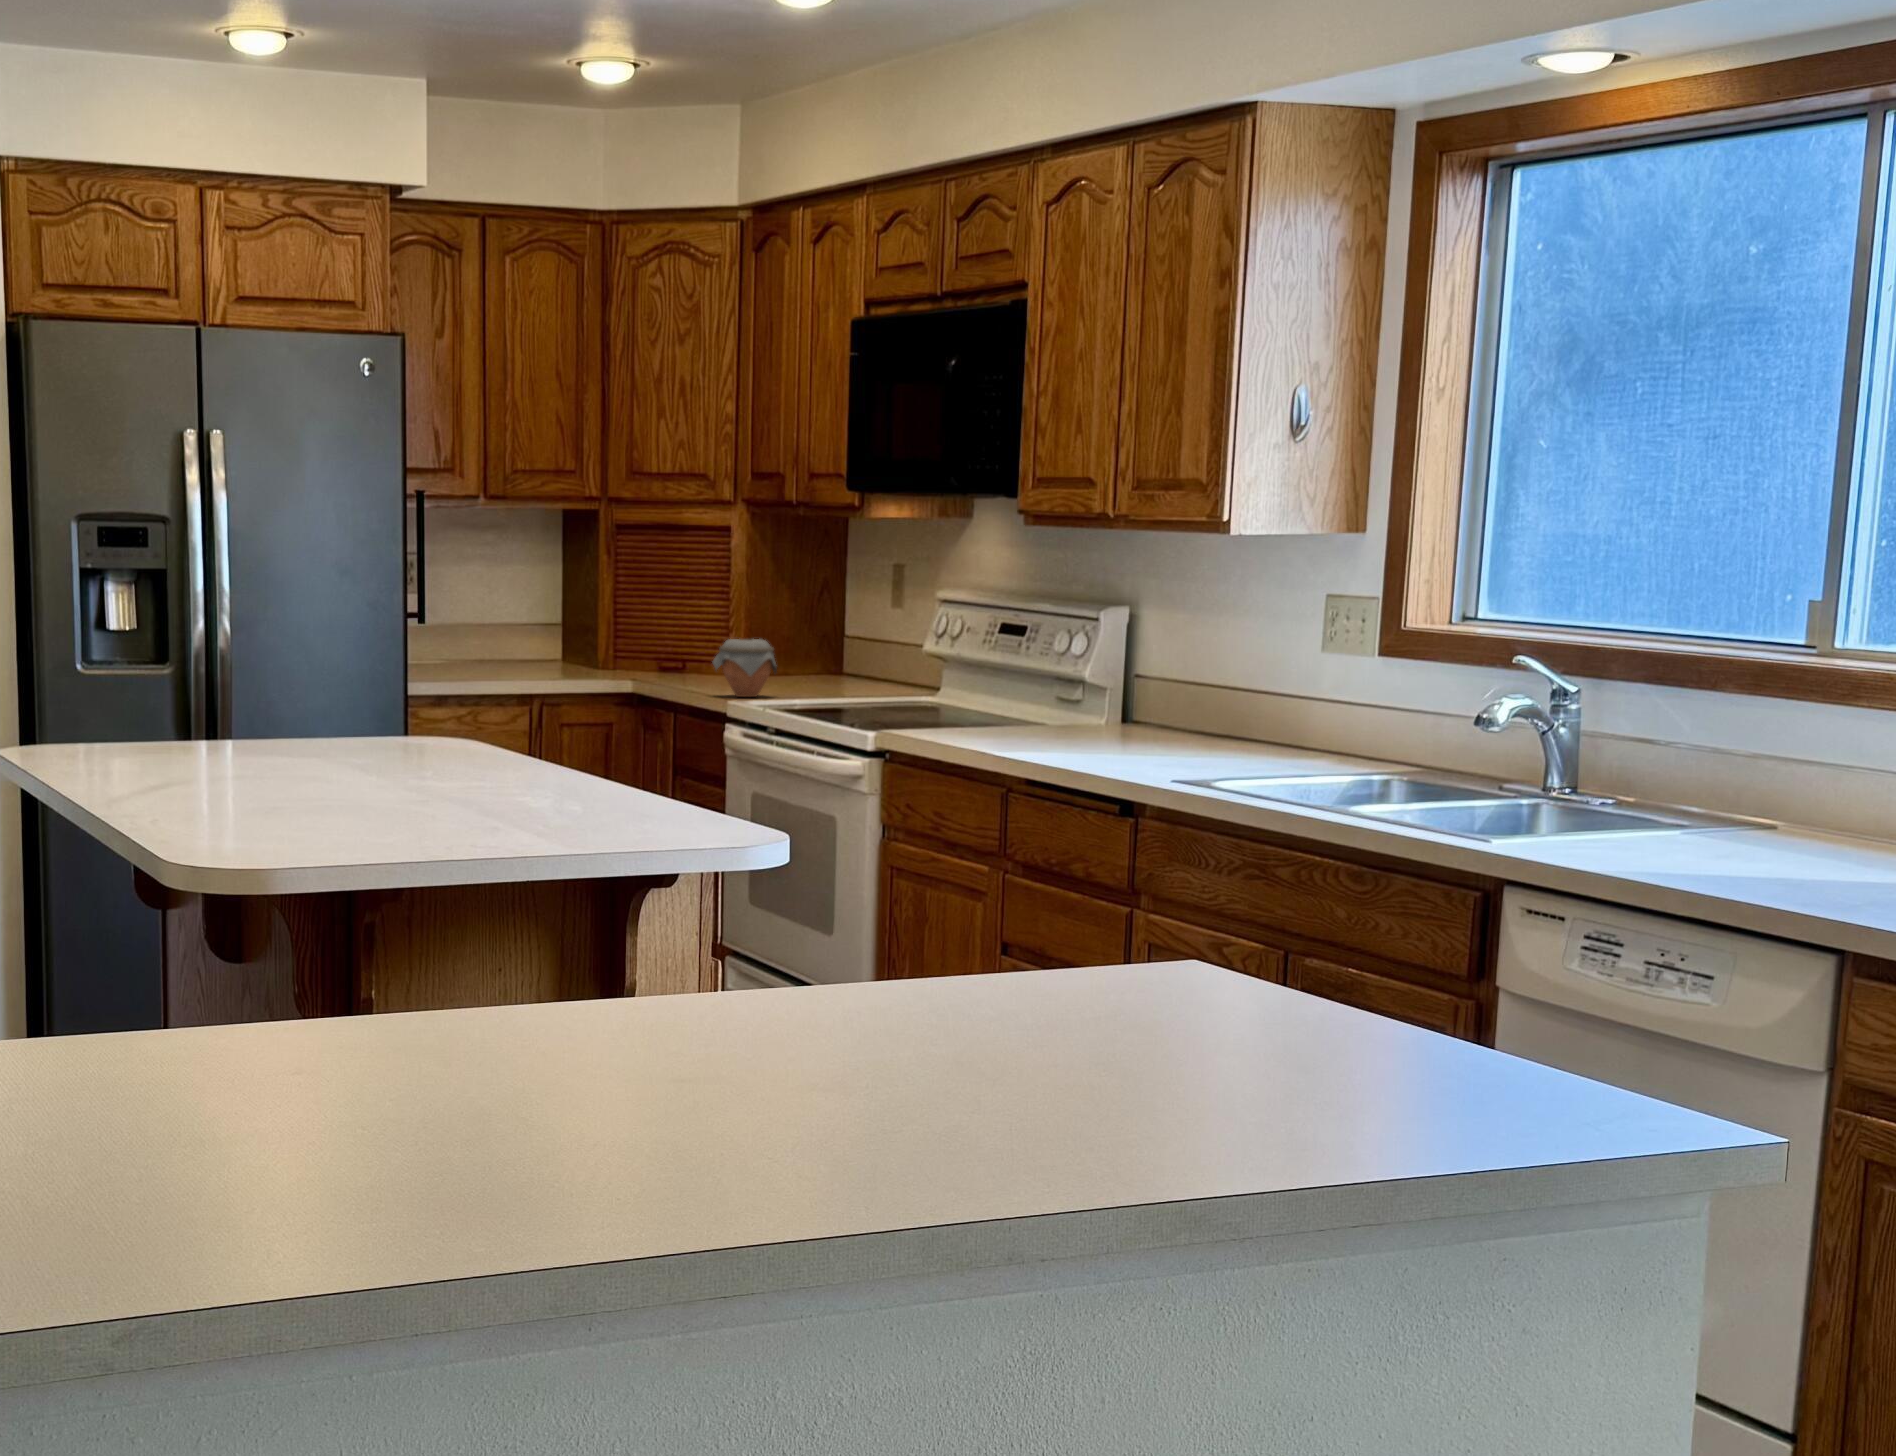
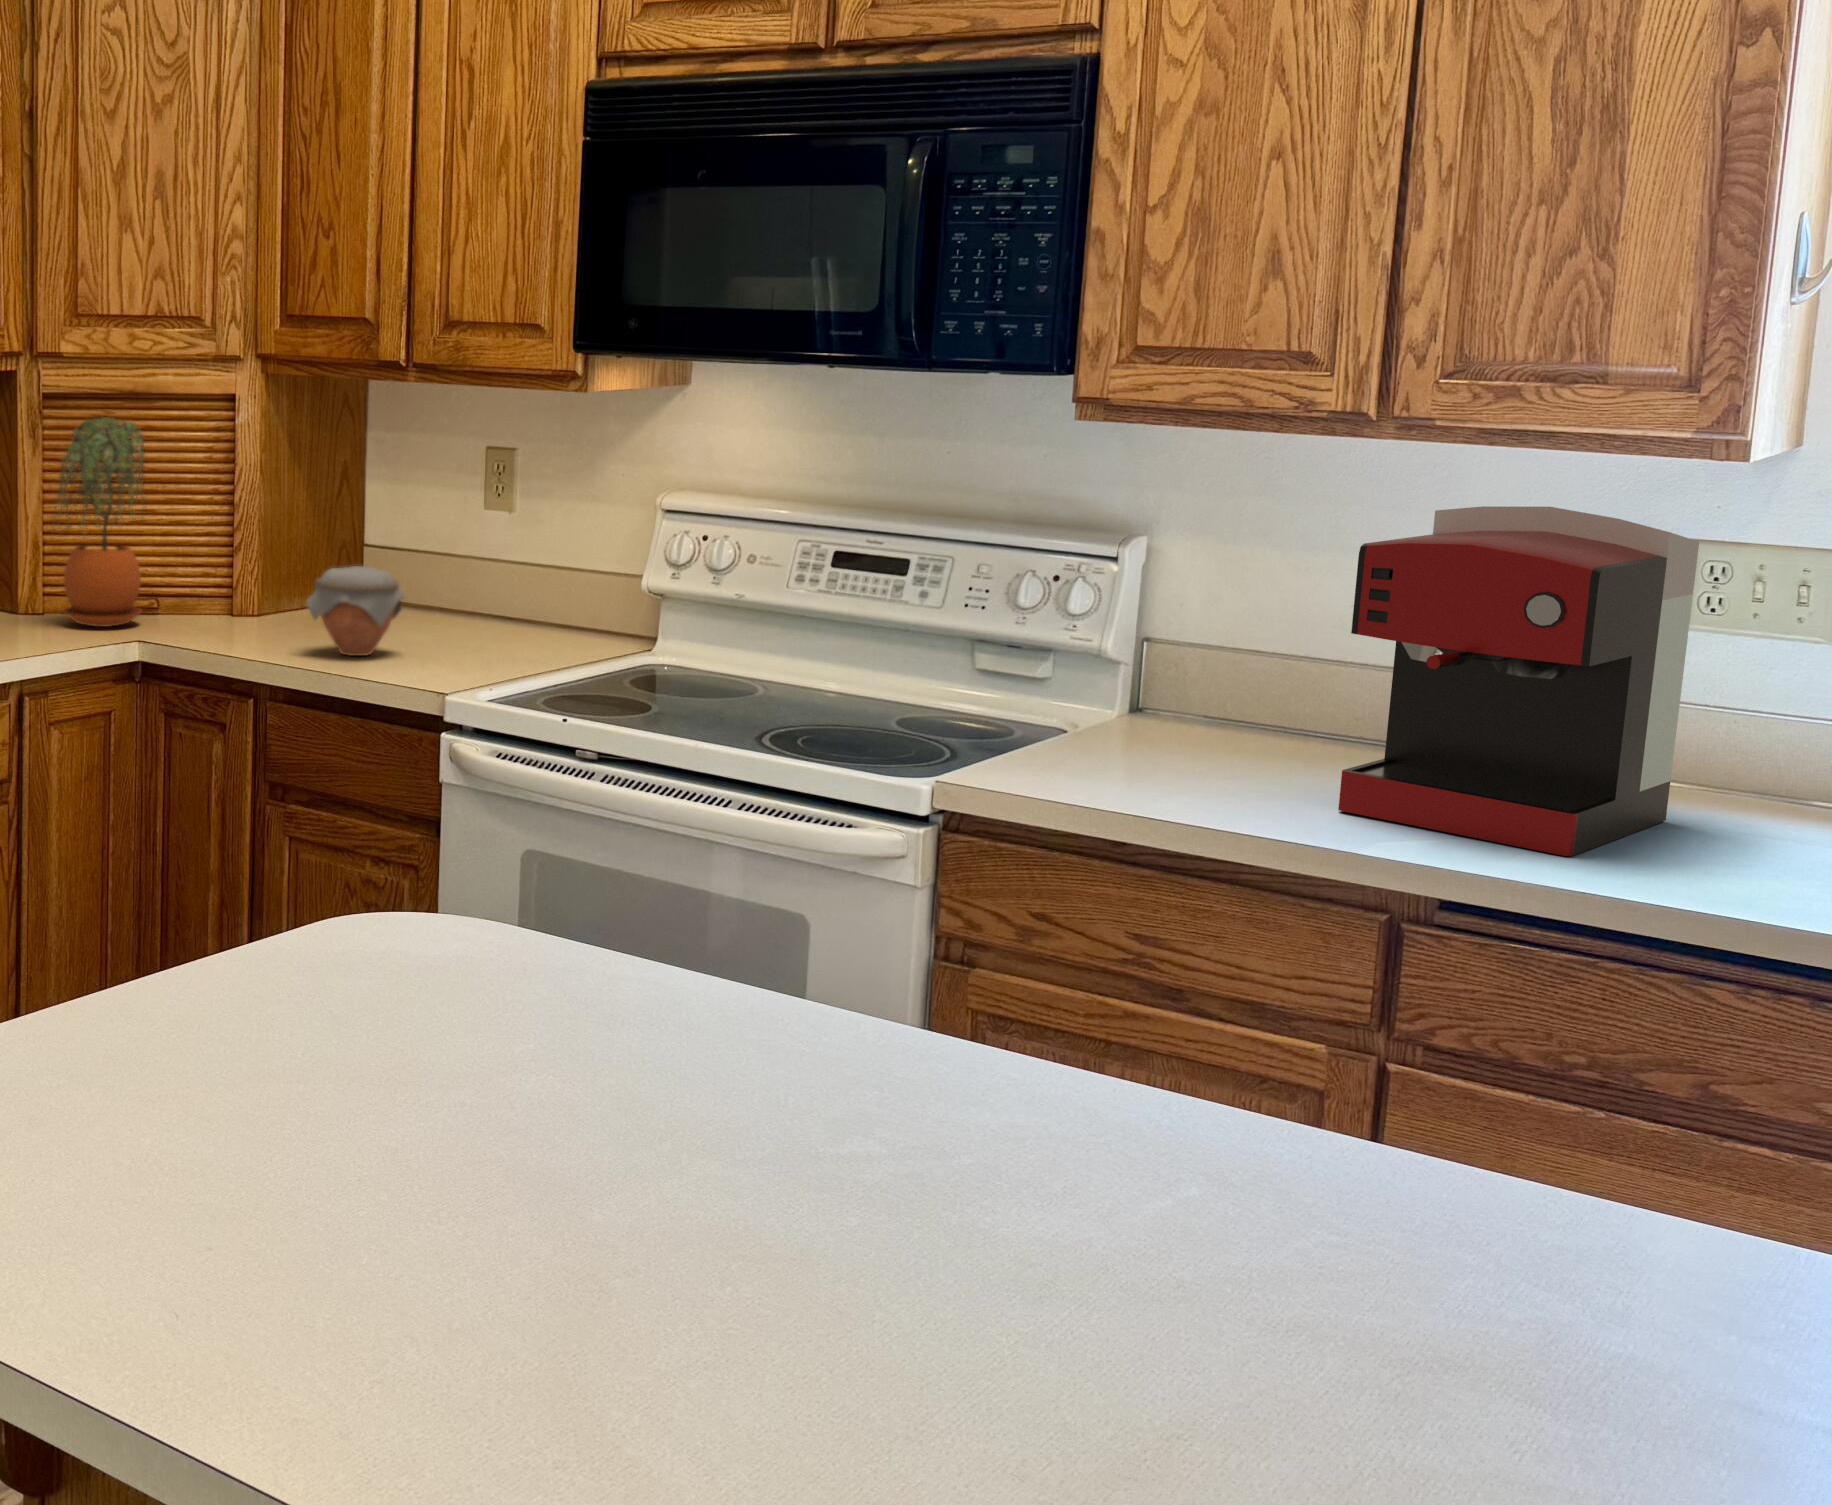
potted plant: none [611,543,677,684] -> present [53,417,144,627]
coffee maker: none [1026,564,1243,766] -> present [1338,506,1699,856]

